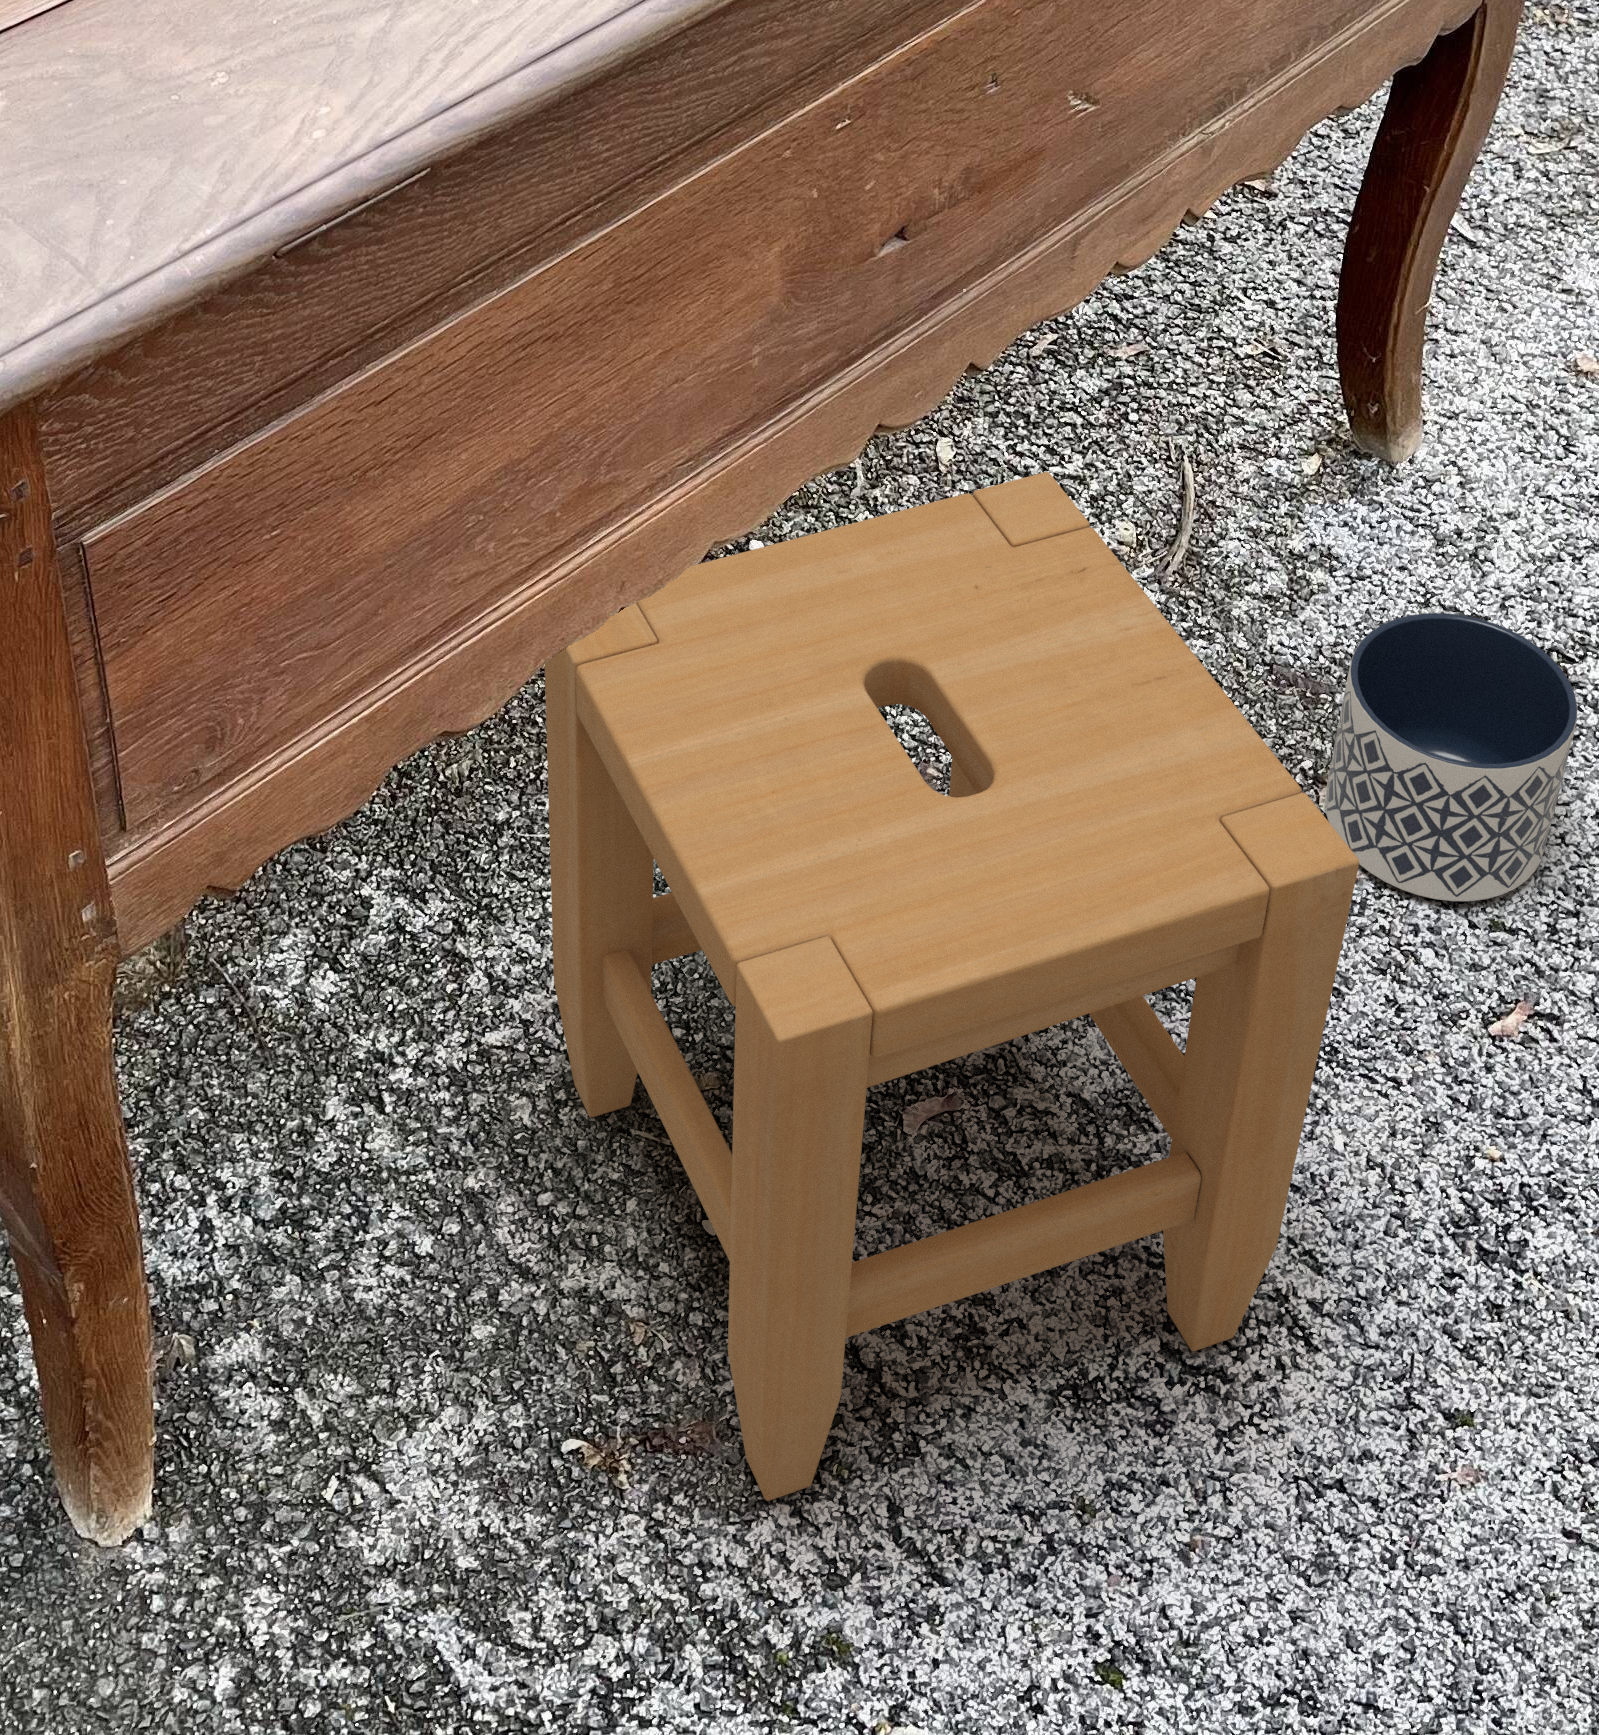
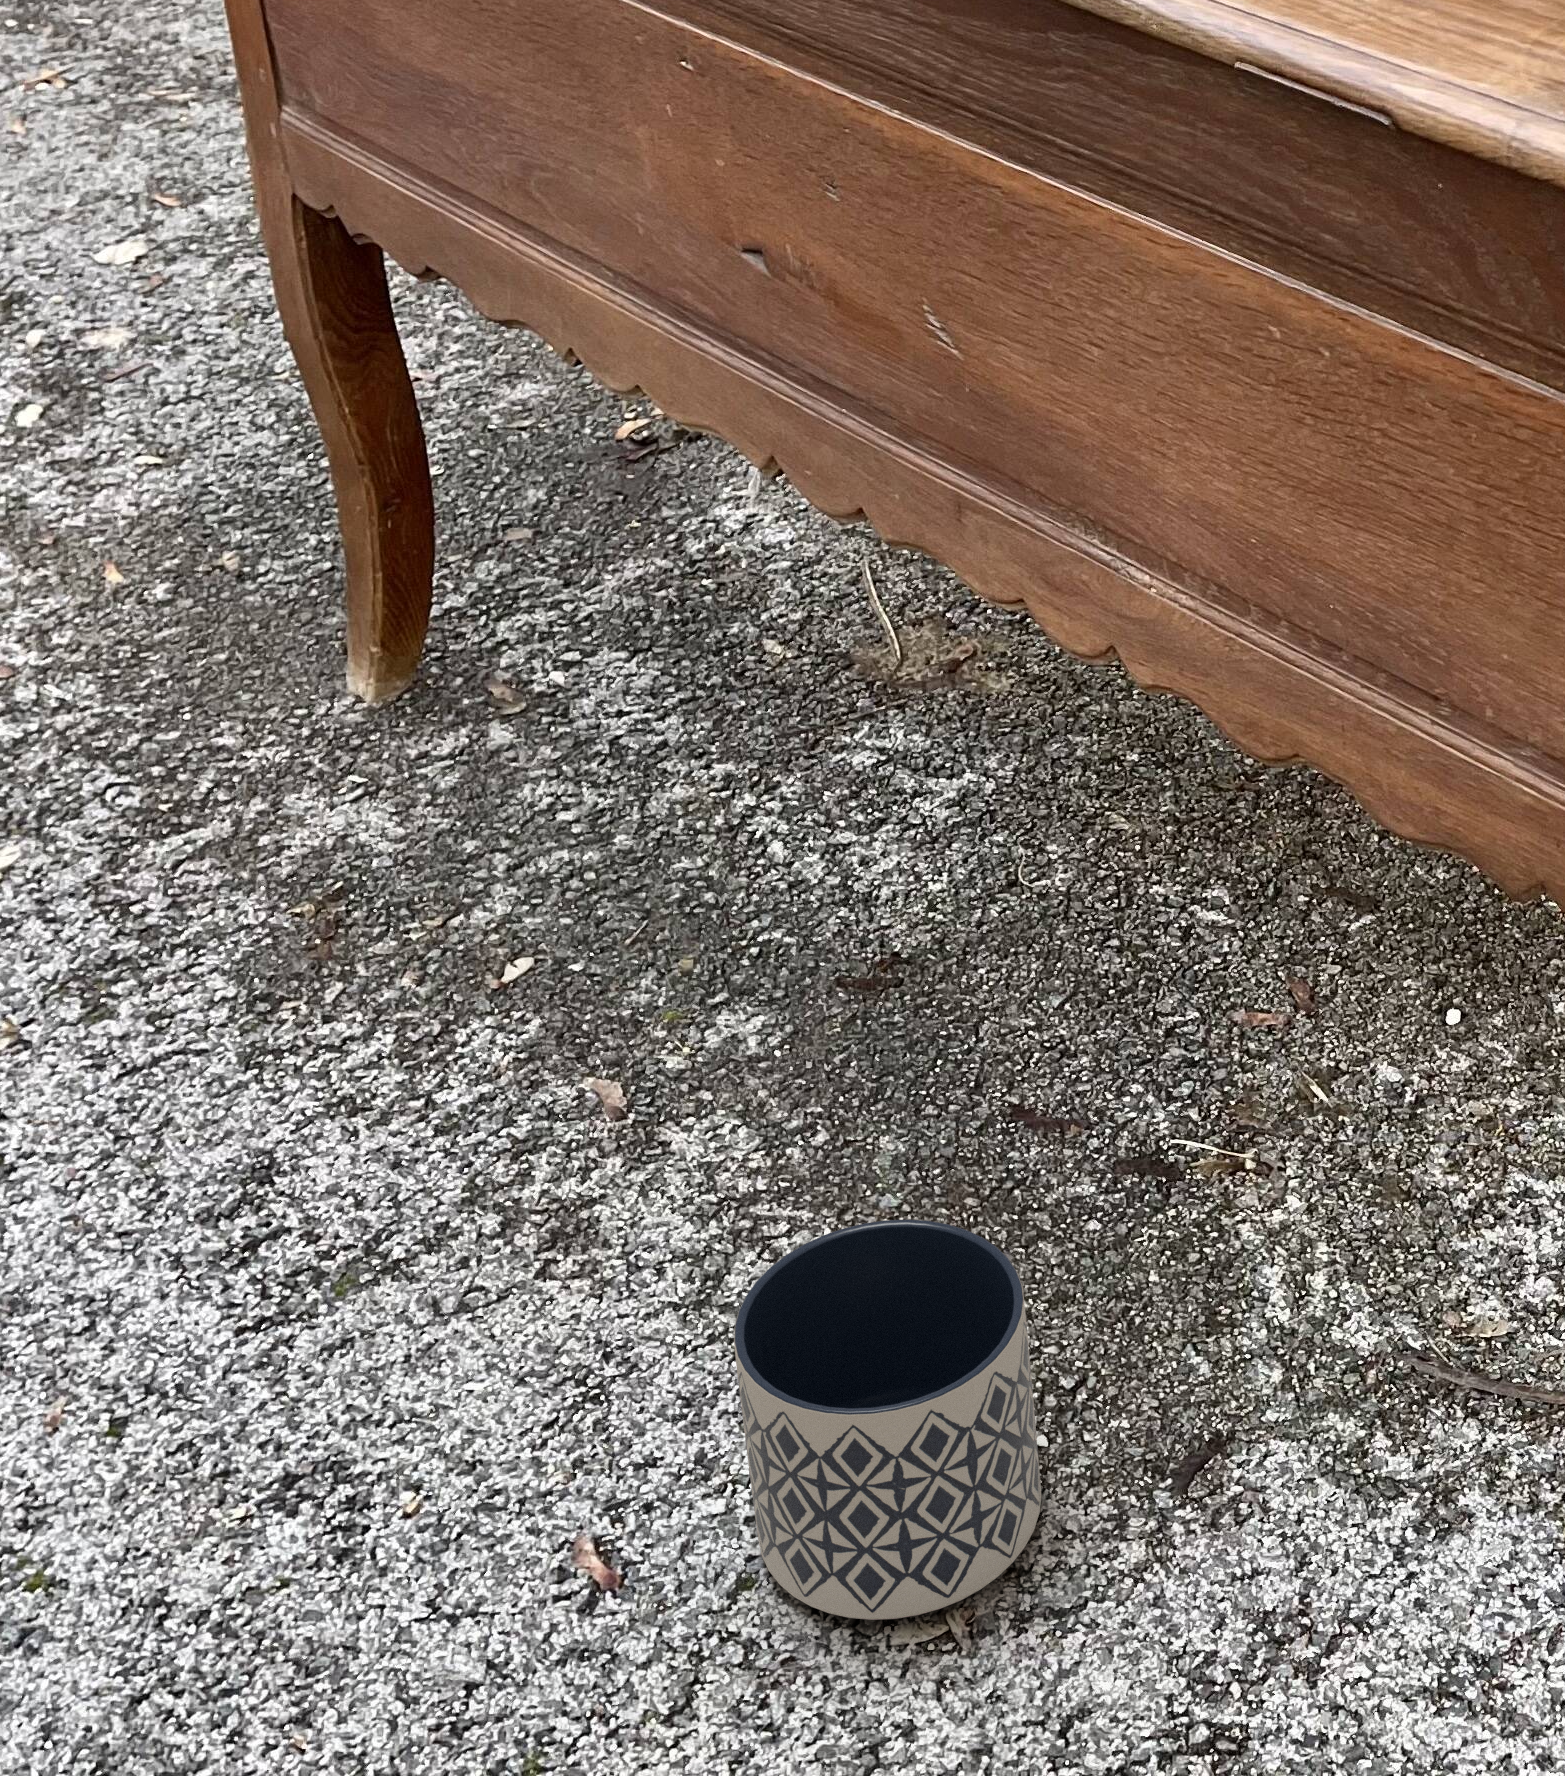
stool: present [545,472,1359,1501] -> none [124,341,783,1270]

